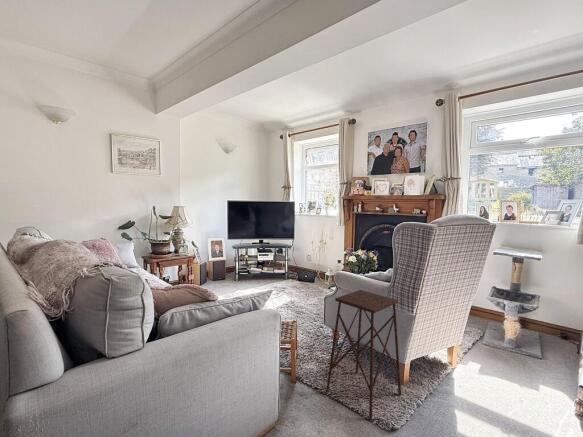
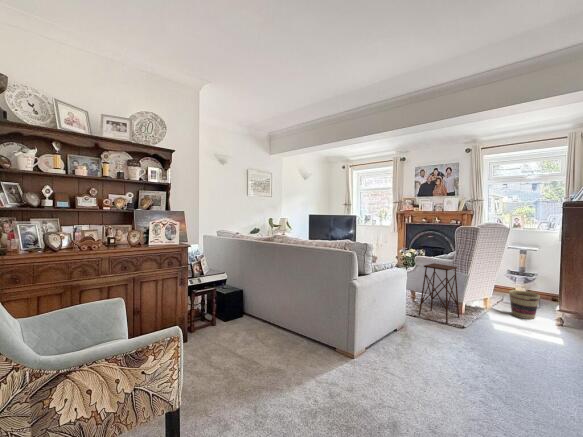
basket: none [495,332,550,390] -> present [509,290,540,319]

